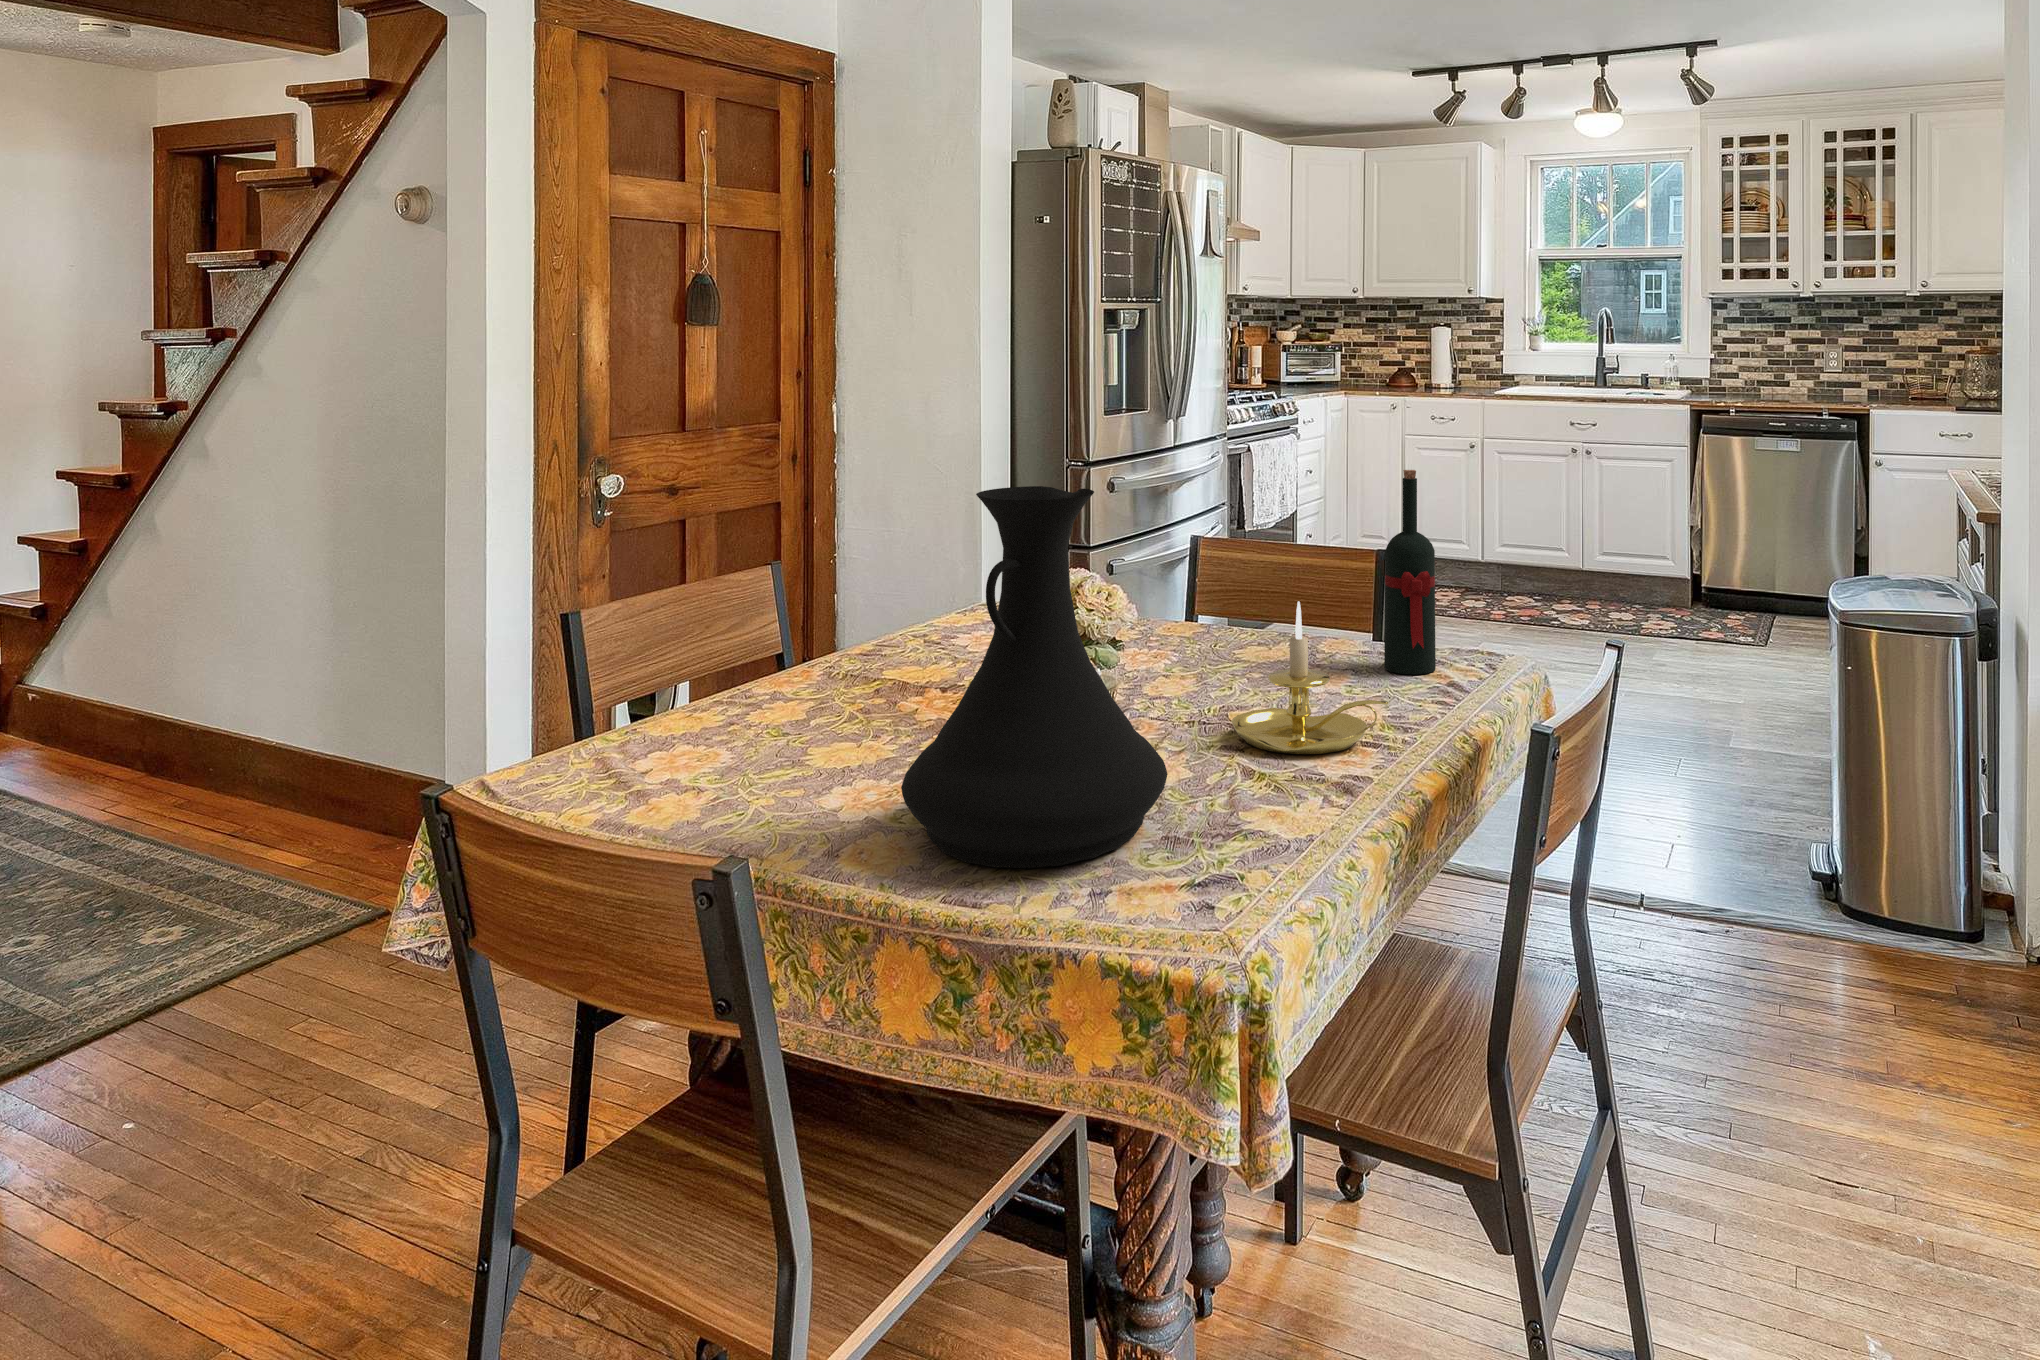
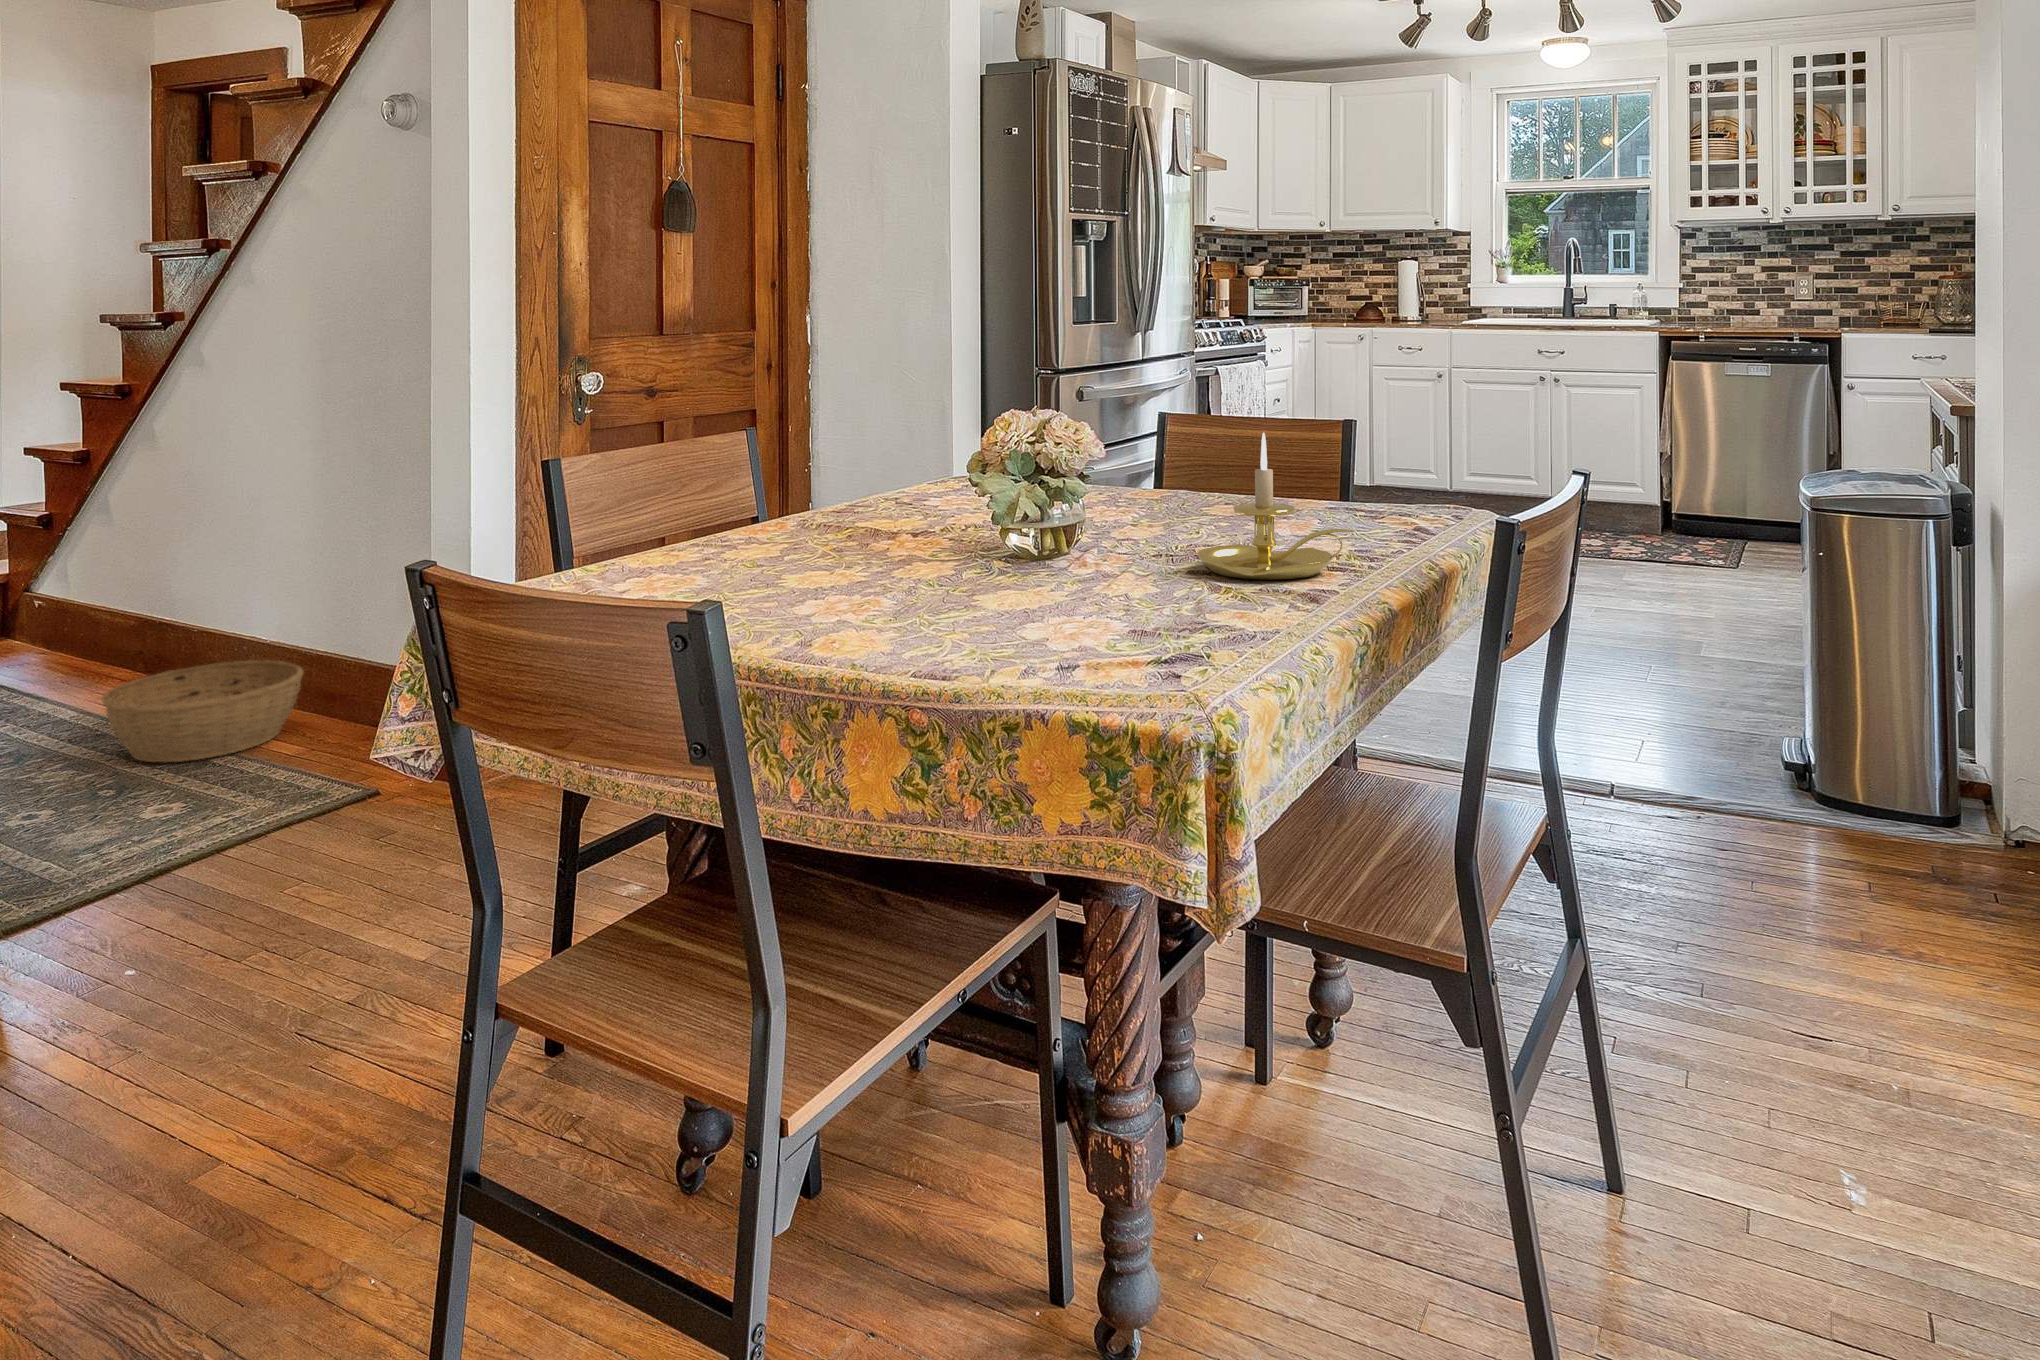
wine bottle: present [1384,470,1436,674] -> none [1350,325,1401,527]
vase: present [901,486,1168,869] -> none [871,296,1134,654]
basket: none [101,762,315,876] -> present [102,660,303,762]

